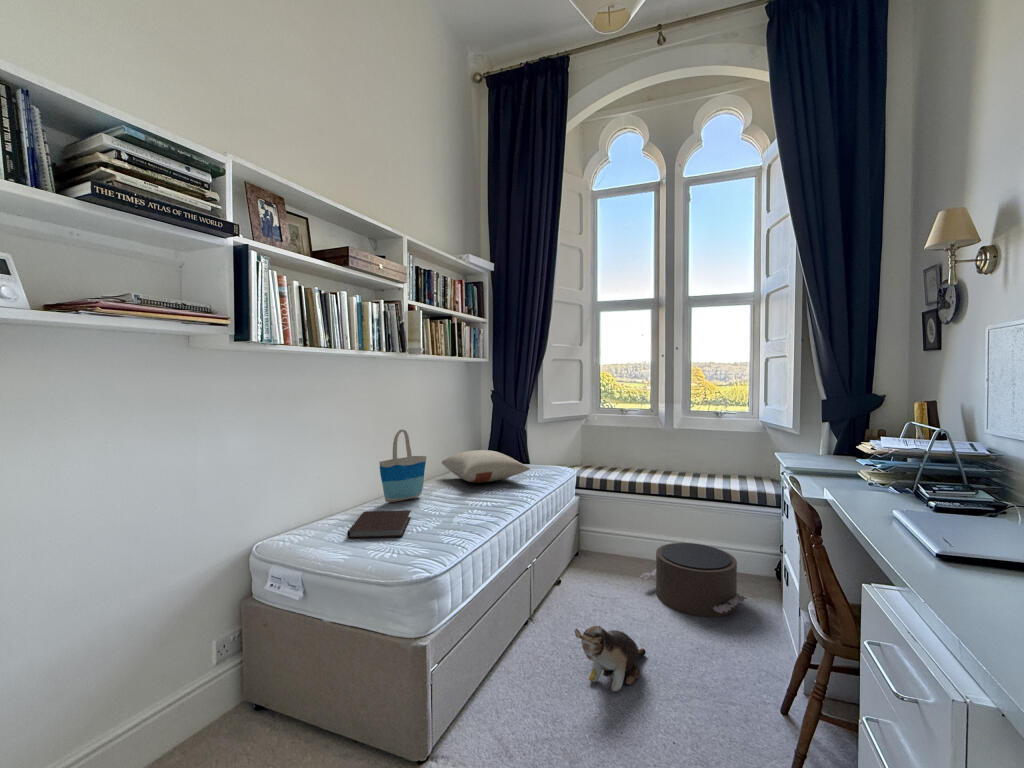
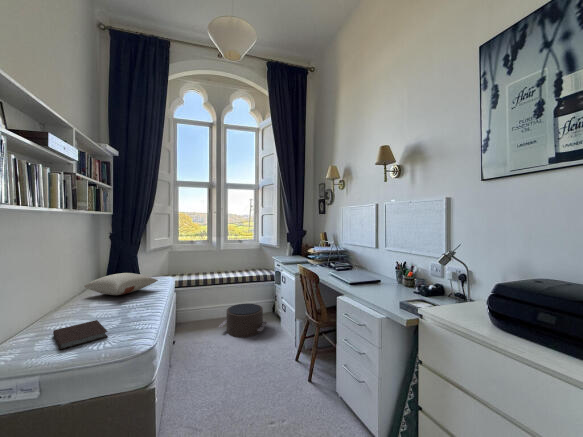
tote bag: present [379,429,427,502] -> none [54,265,90,321]
plush toy: present [575,626,646,691] -> none [216,351,241,382]

